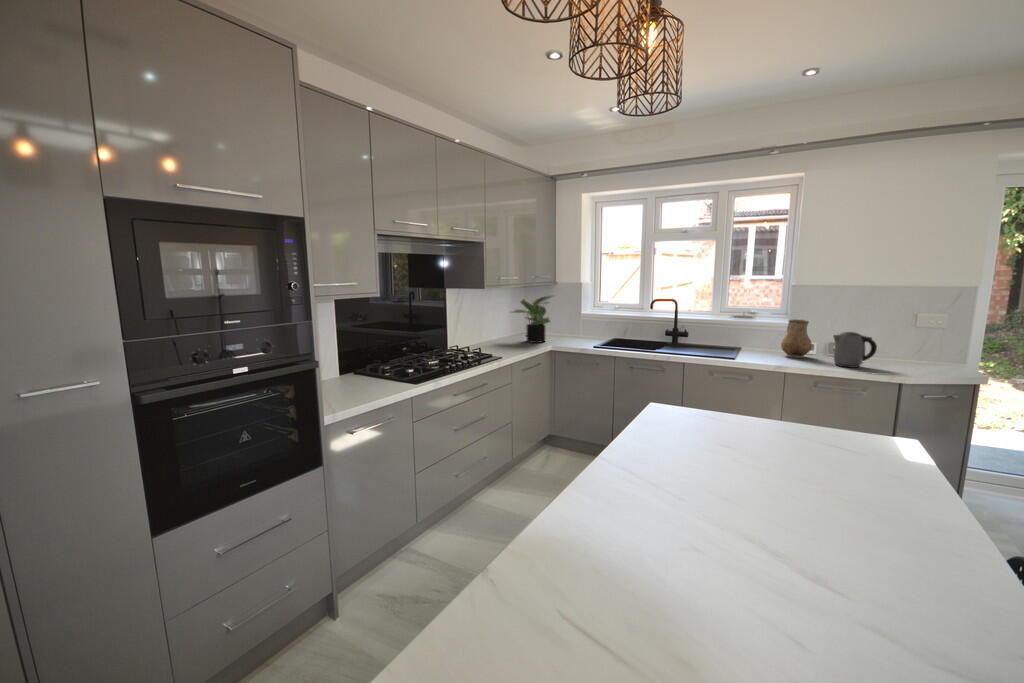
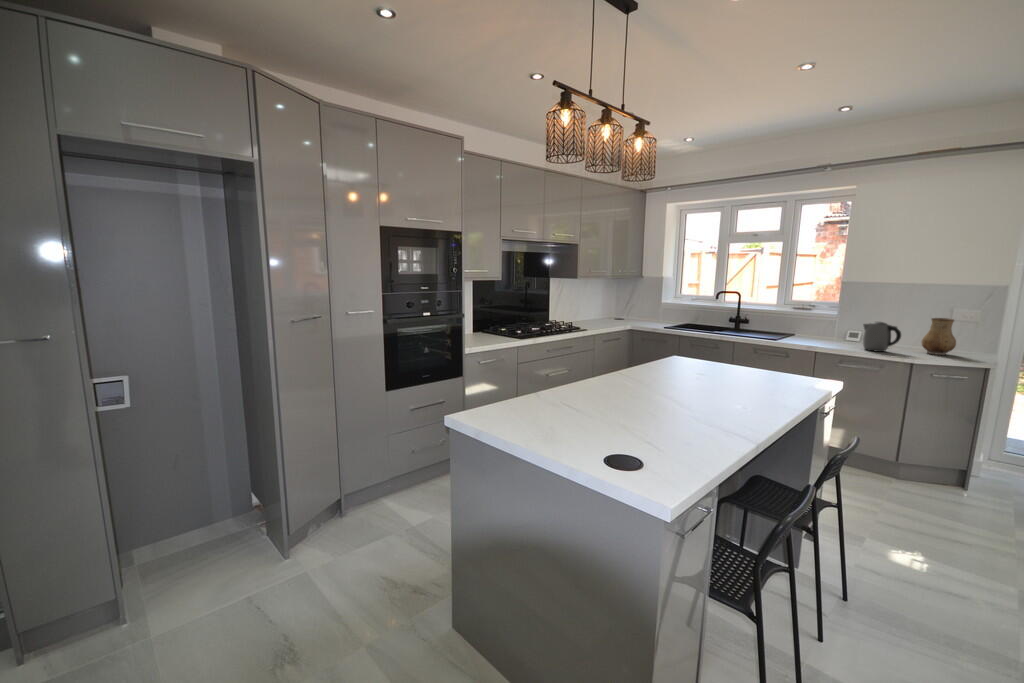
potted plant: present [512,296,552,343] -> none [598,285,638,323]
ceramic pitcher: present [781,320,812,358] -> present [921,318,956,355]

